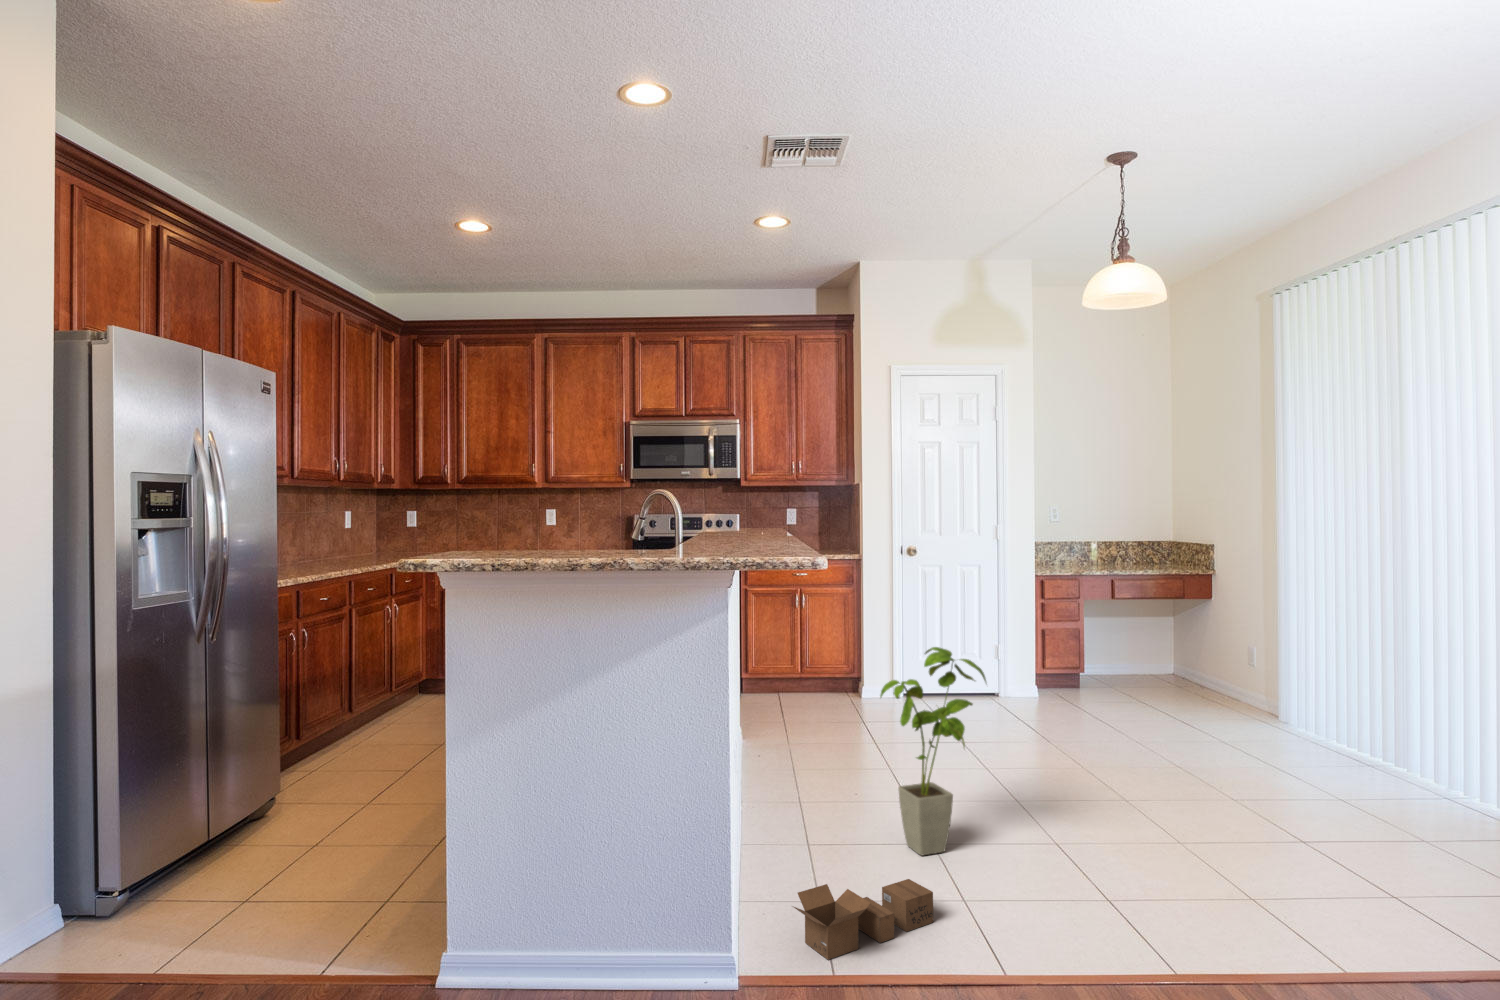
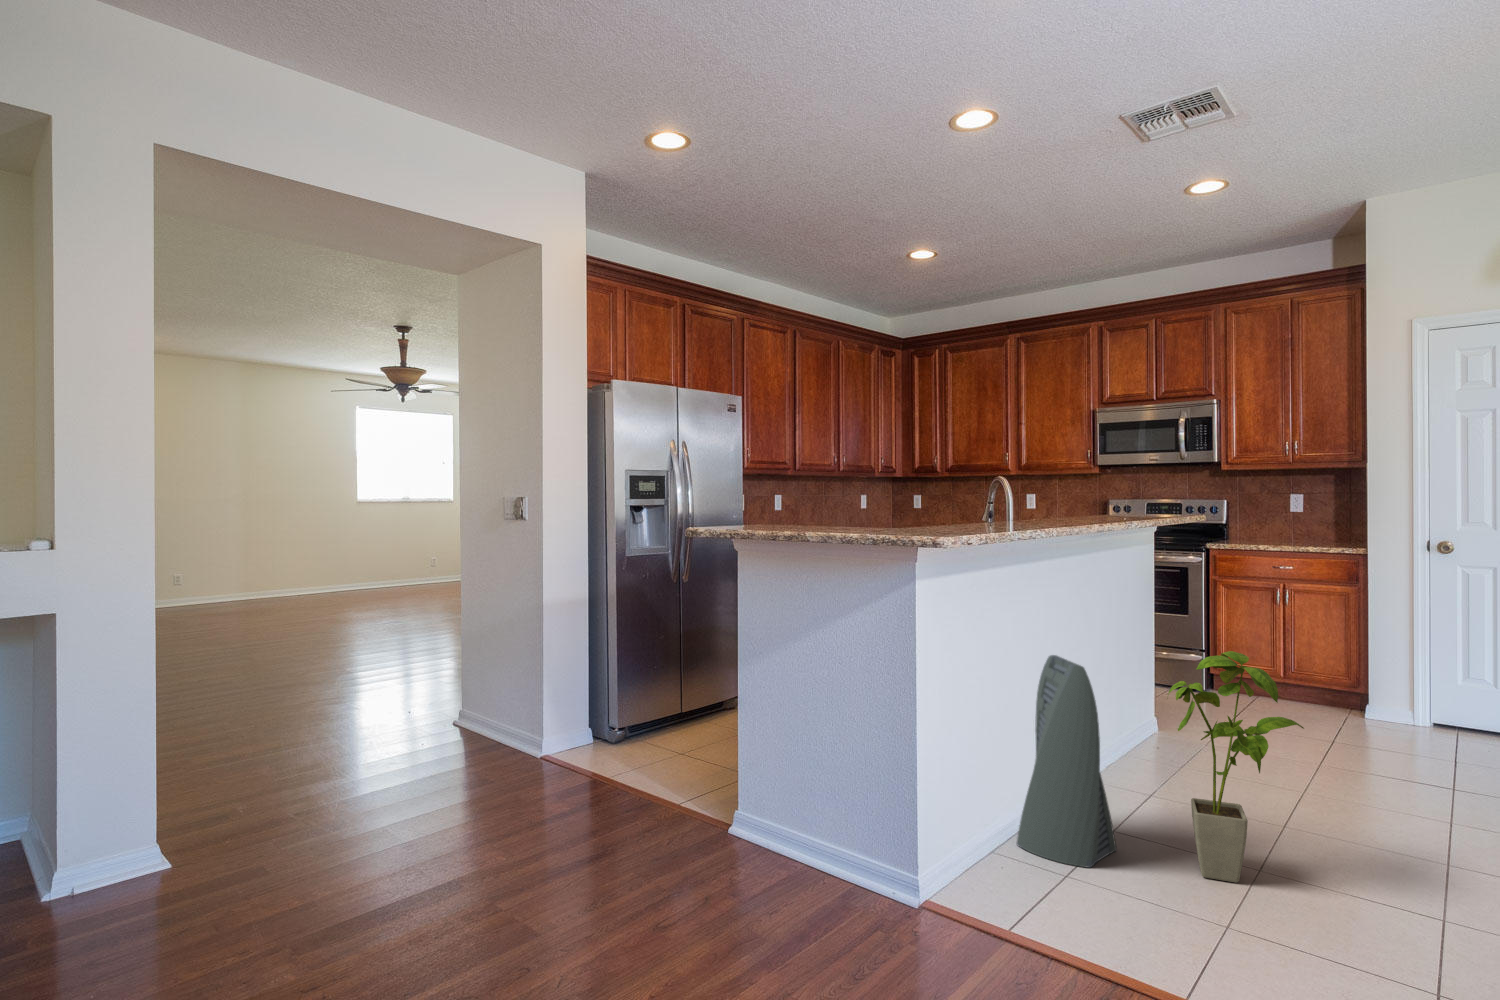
air purifier: none [762,672,849,883] -> present [1017,655,1116,868]
cardboard box: present [794,879,933,960] -> none [972,852,1134,930]

